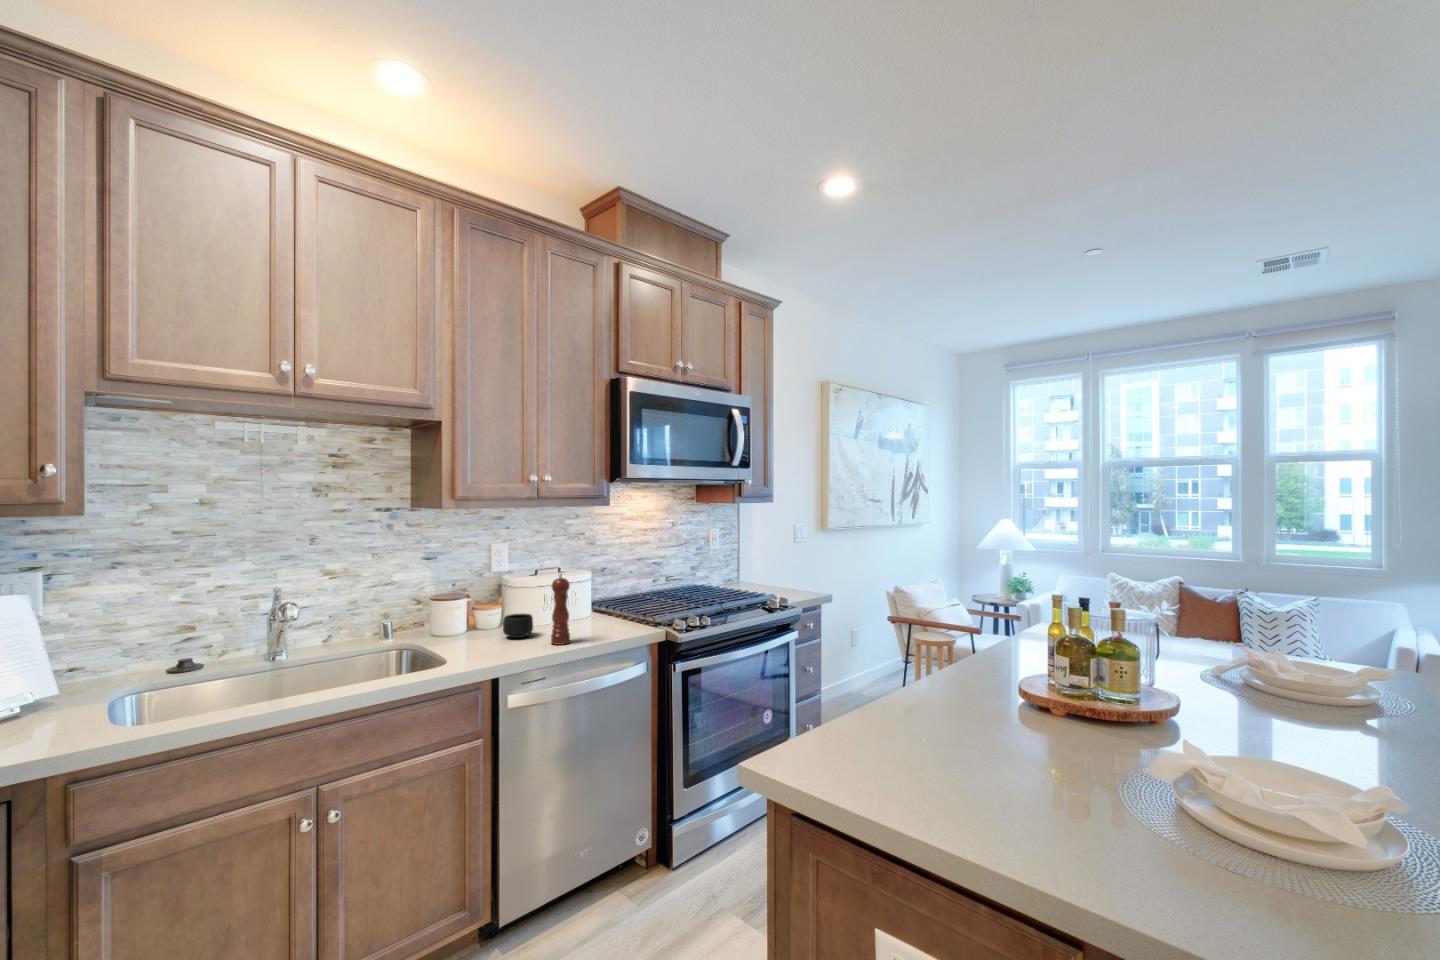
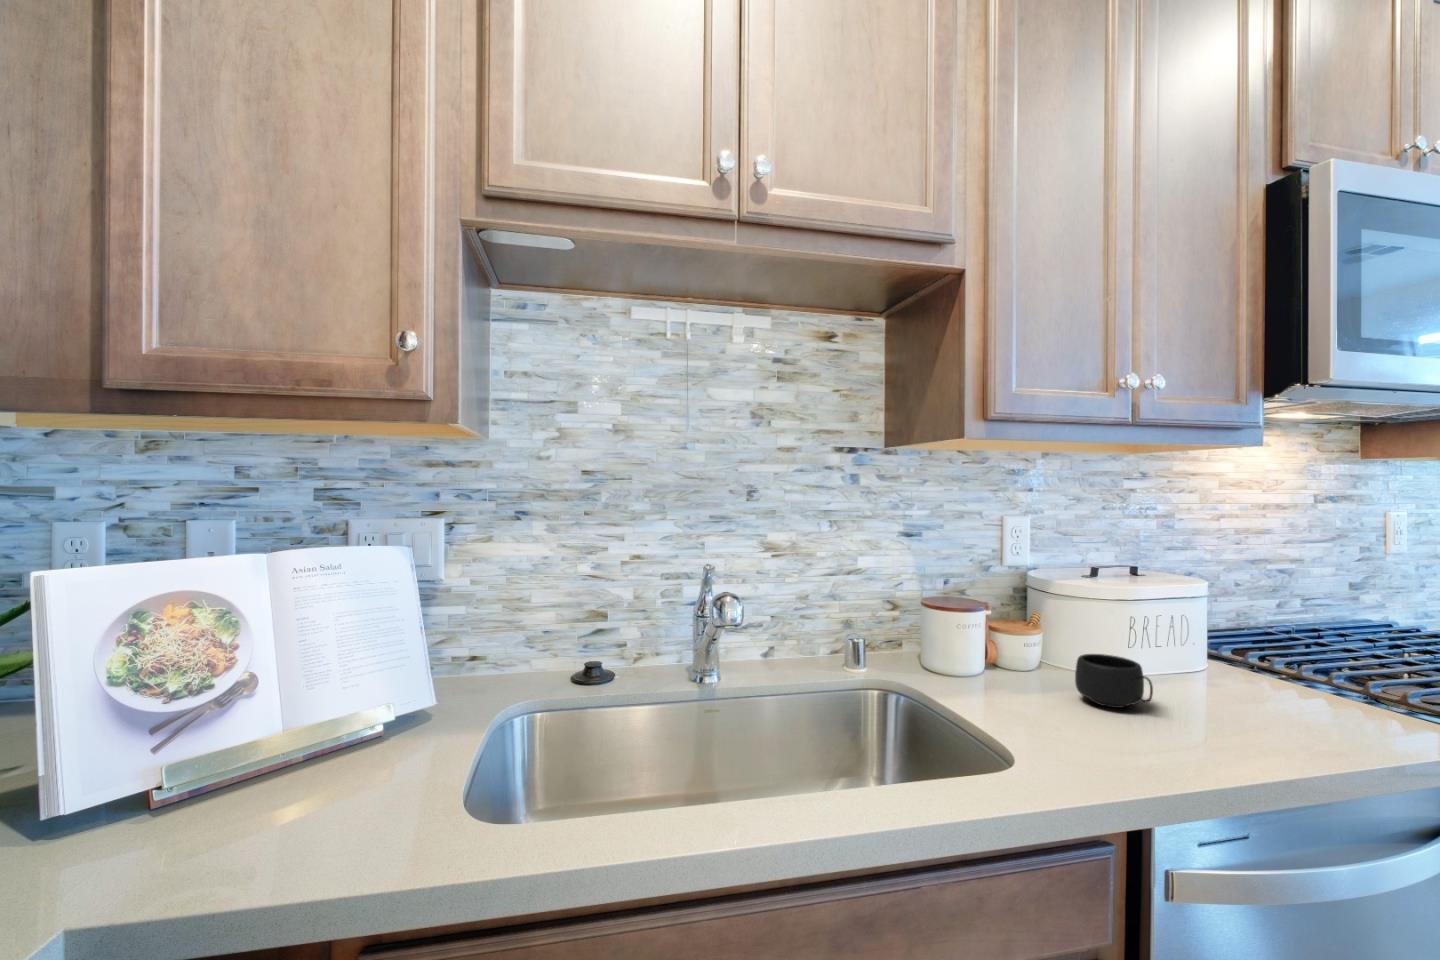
pepper mill: present [551,573,570,645] -> none [1221,584,1277,753]

